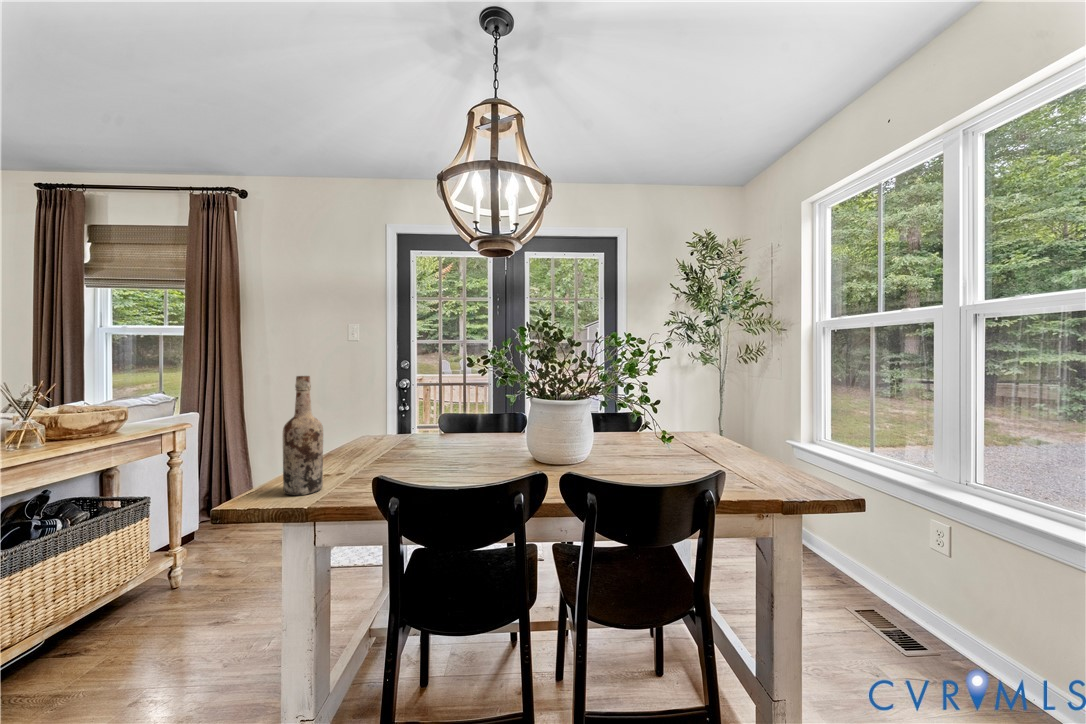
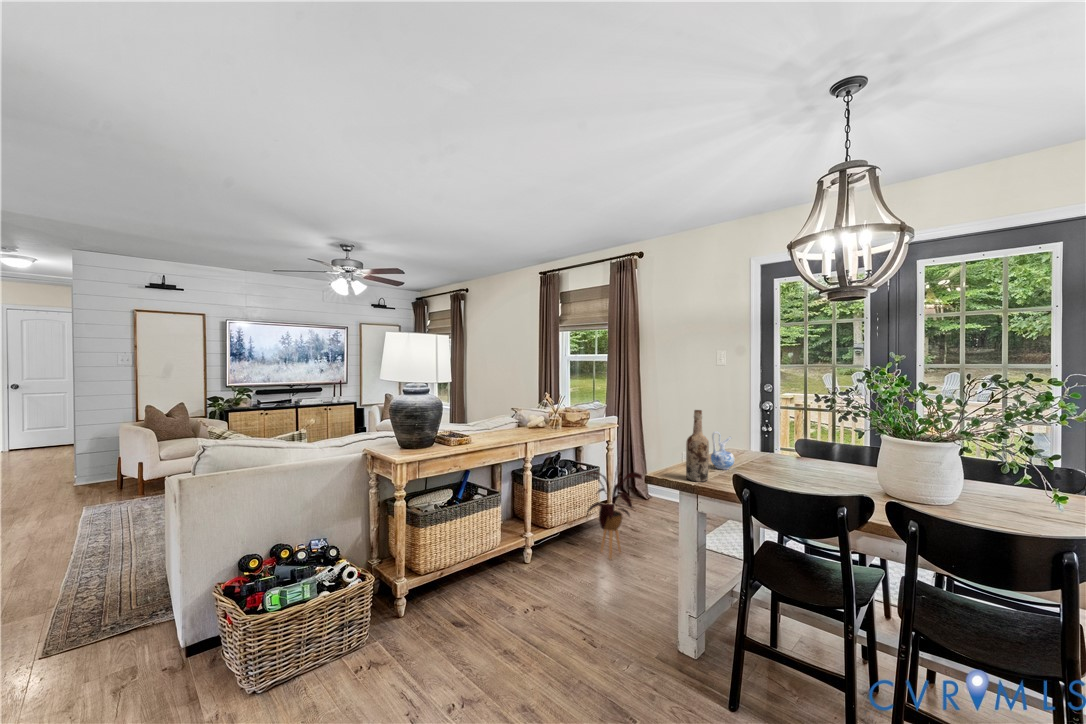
ceramic pitcher: none [330,411,366,466] -> present [711,431,734,470]
house plant: none [95,460,242,645] -> present [585,469,642,559]

